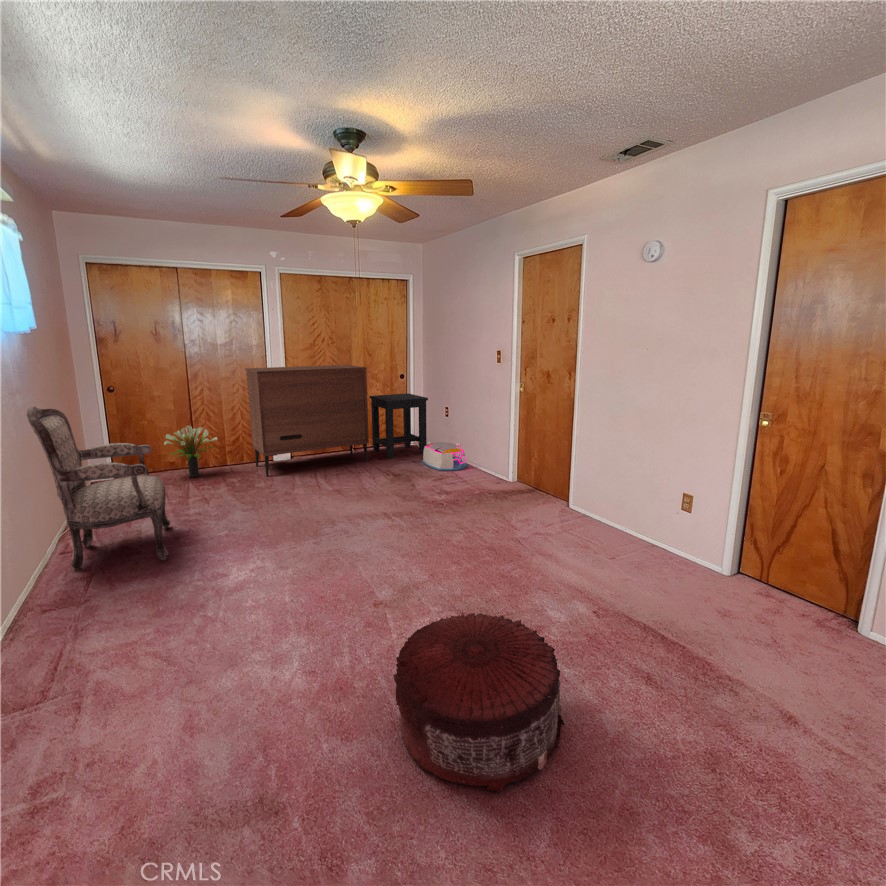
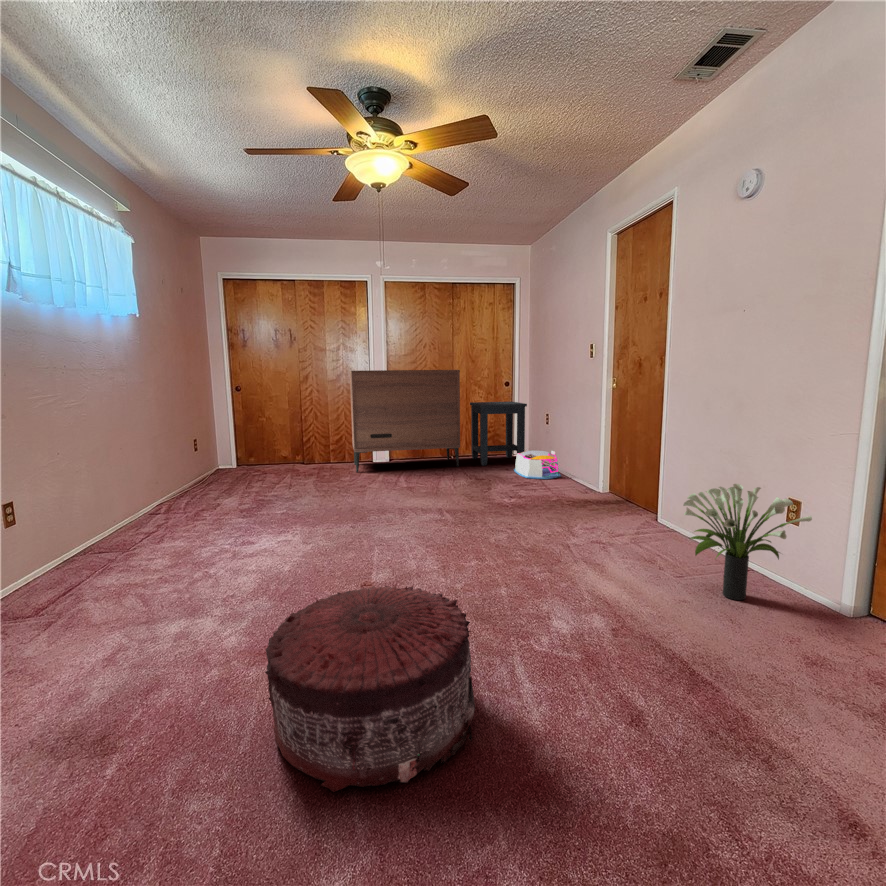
armchair: present [27,407,170,569] -> none [126,381,247,524]
potted plant: present [164,426,217,477] -> present [684,484,812,600]

